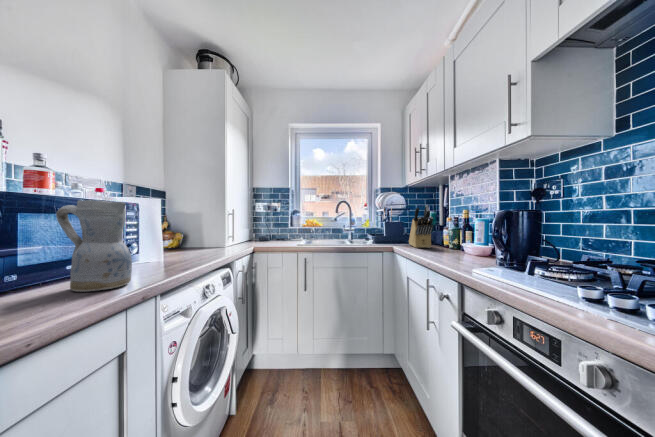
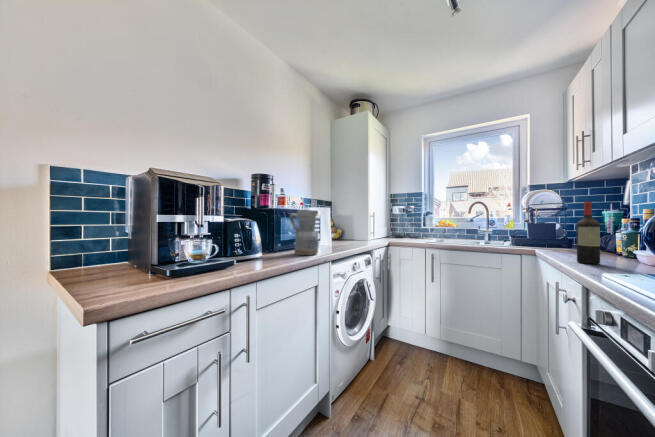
wine bottle: none [453,199,472,262] -> present [577,202,600,264]
knife block: present [409,205,433,248] -> none [550,206,575,252]

